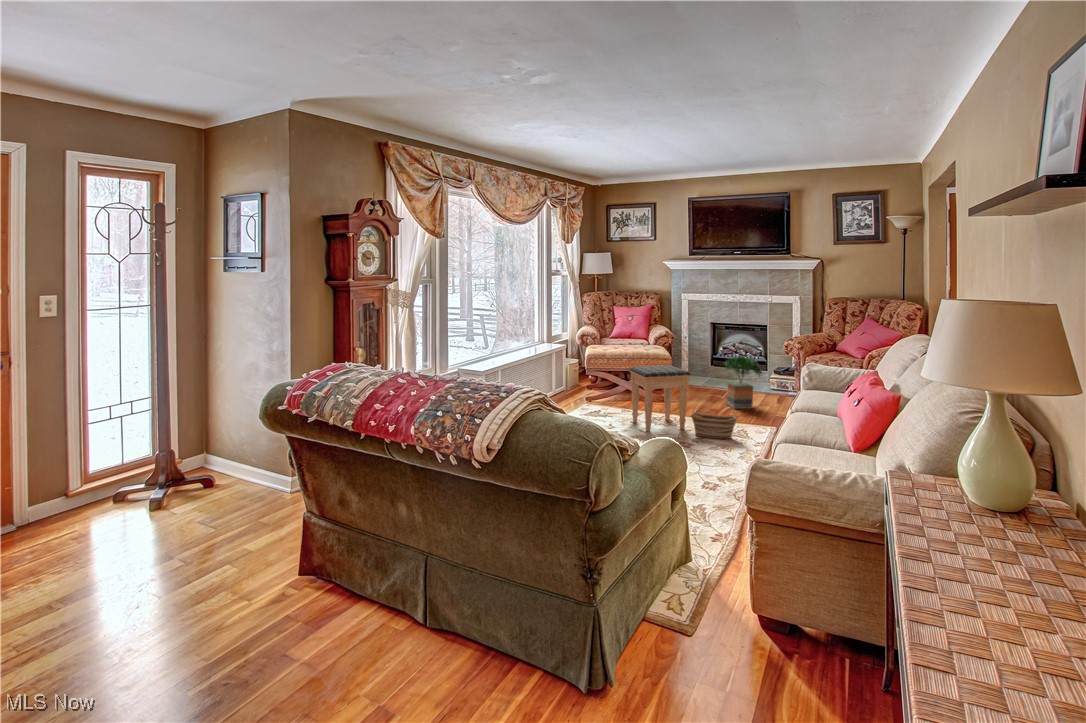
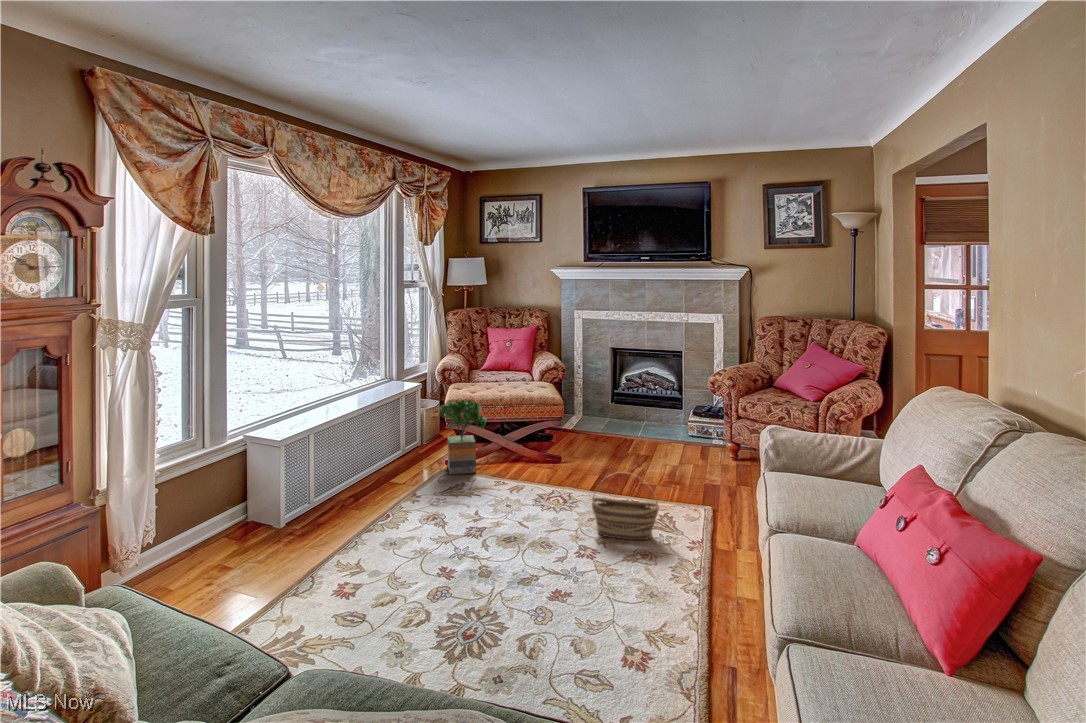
potted tree: present [725,357,762,409] -> present [439,400,486,474]
footstool: present [629,365,691,432] -> none [498,420,590,529]

